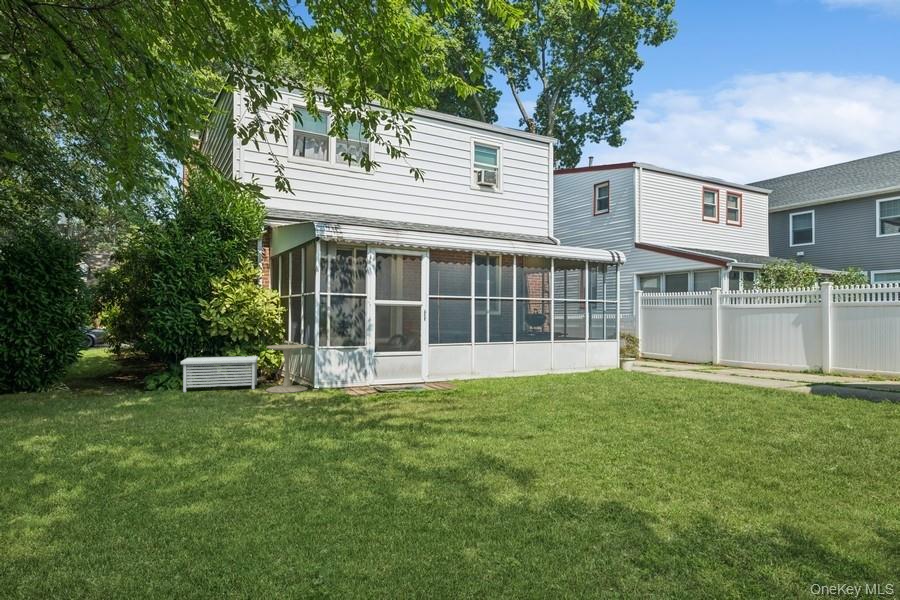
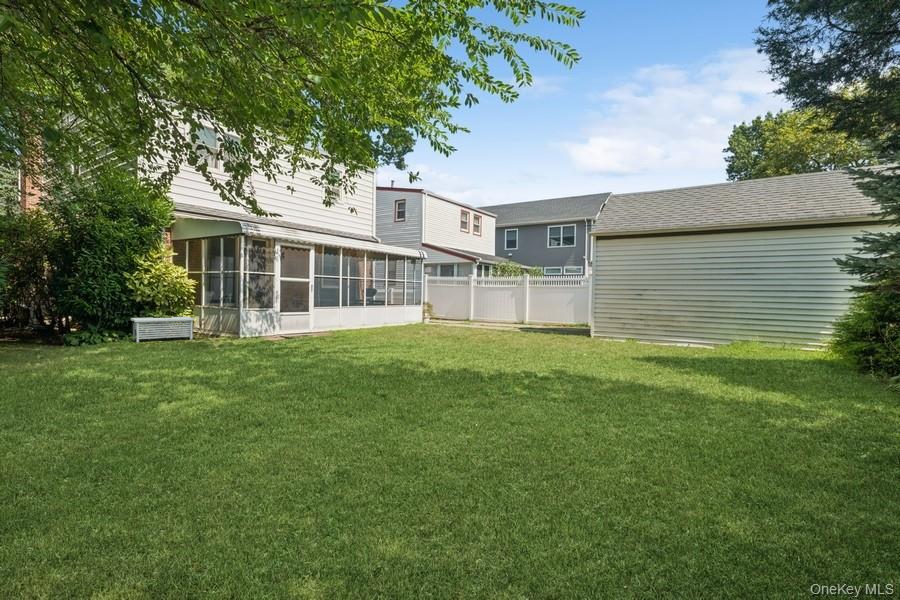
pedestal table: present [266,345,308,393] -> none [203,308,235,340]

